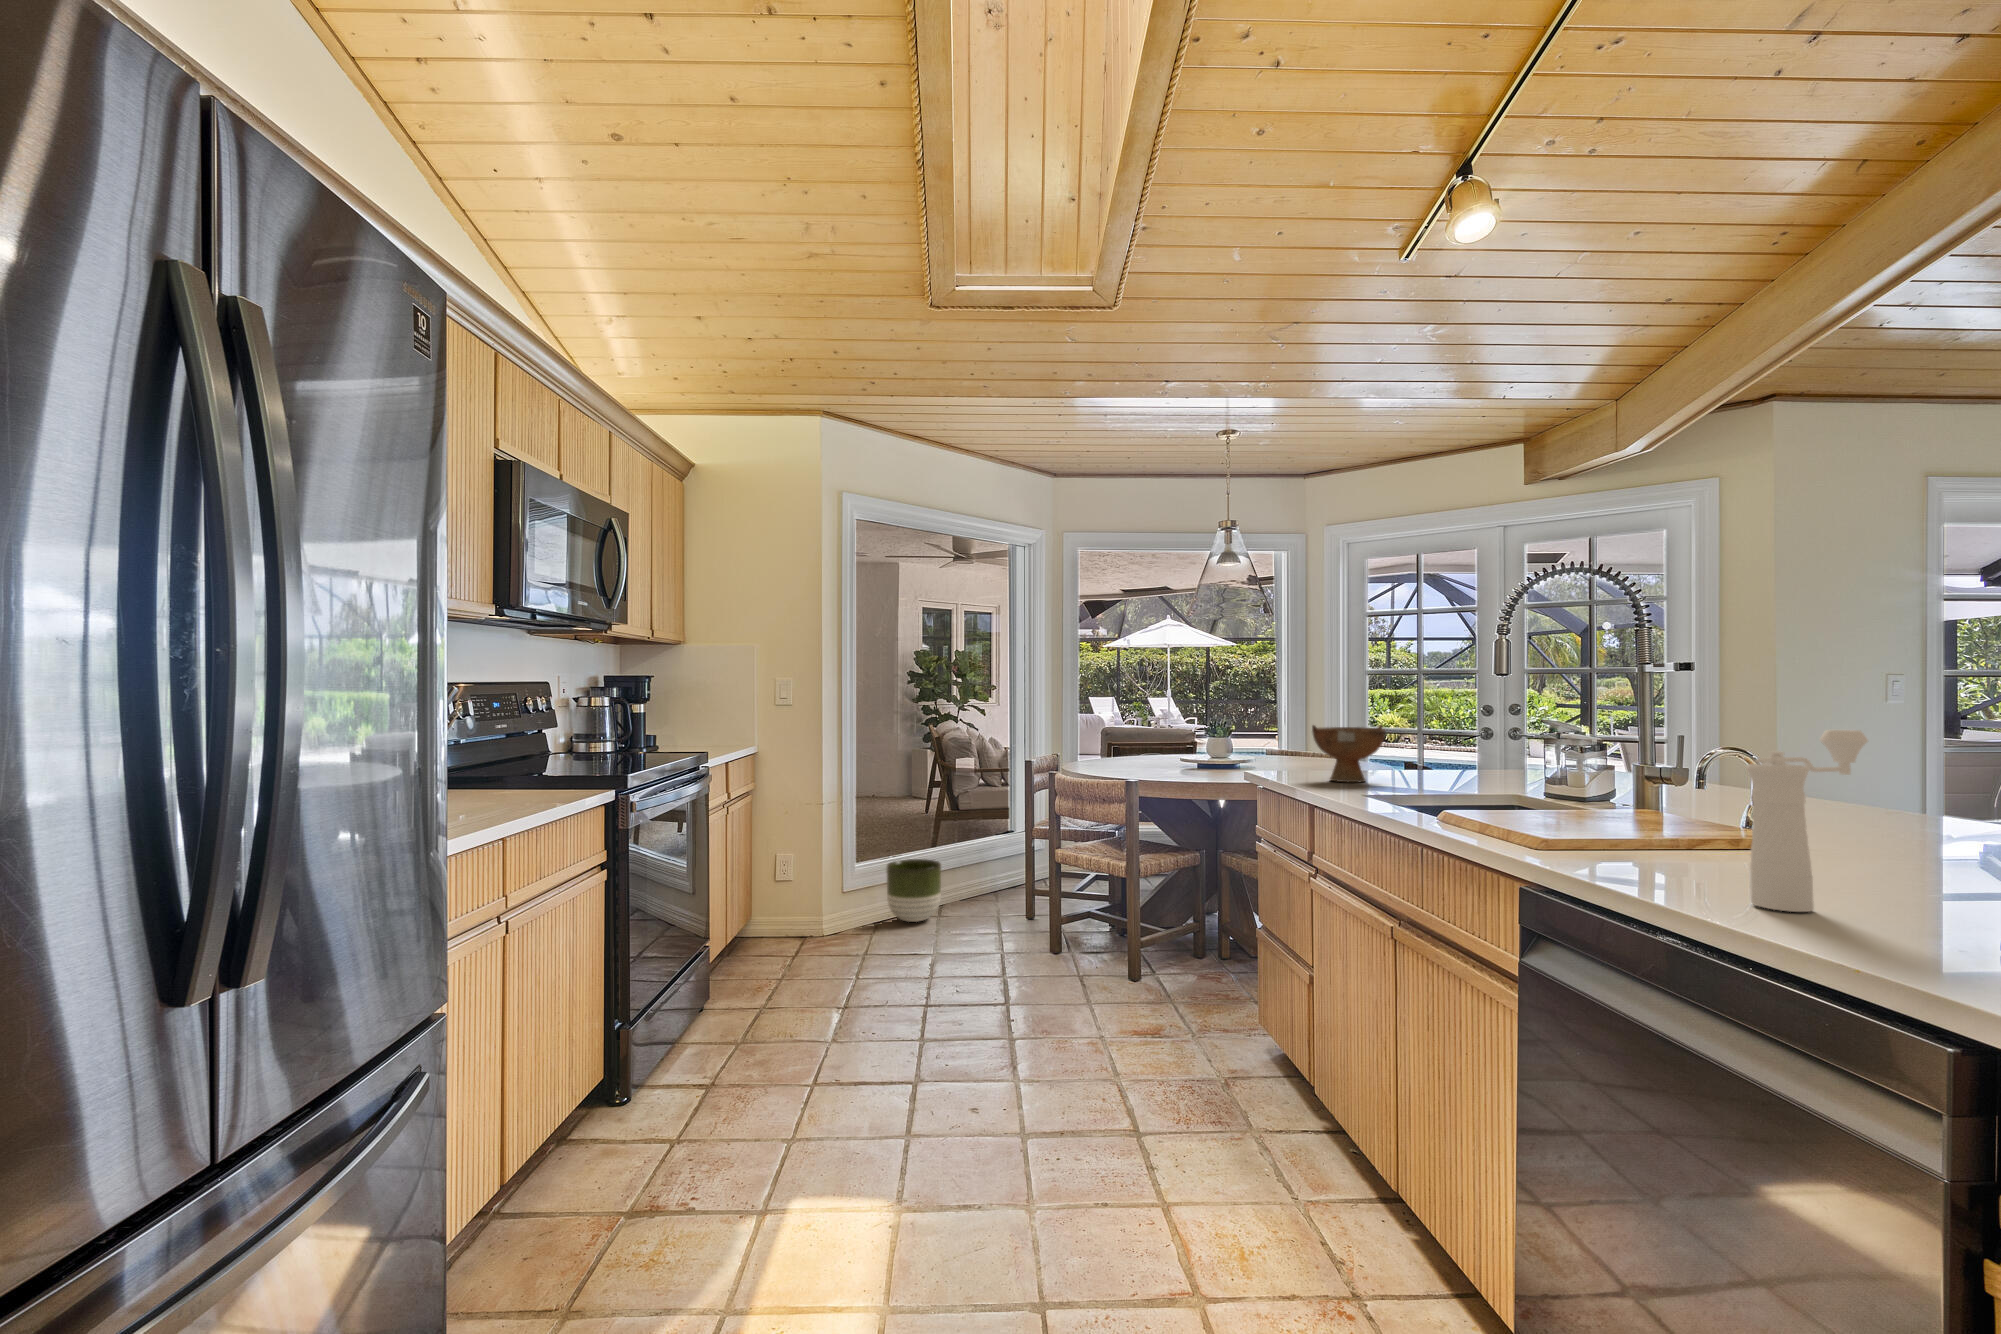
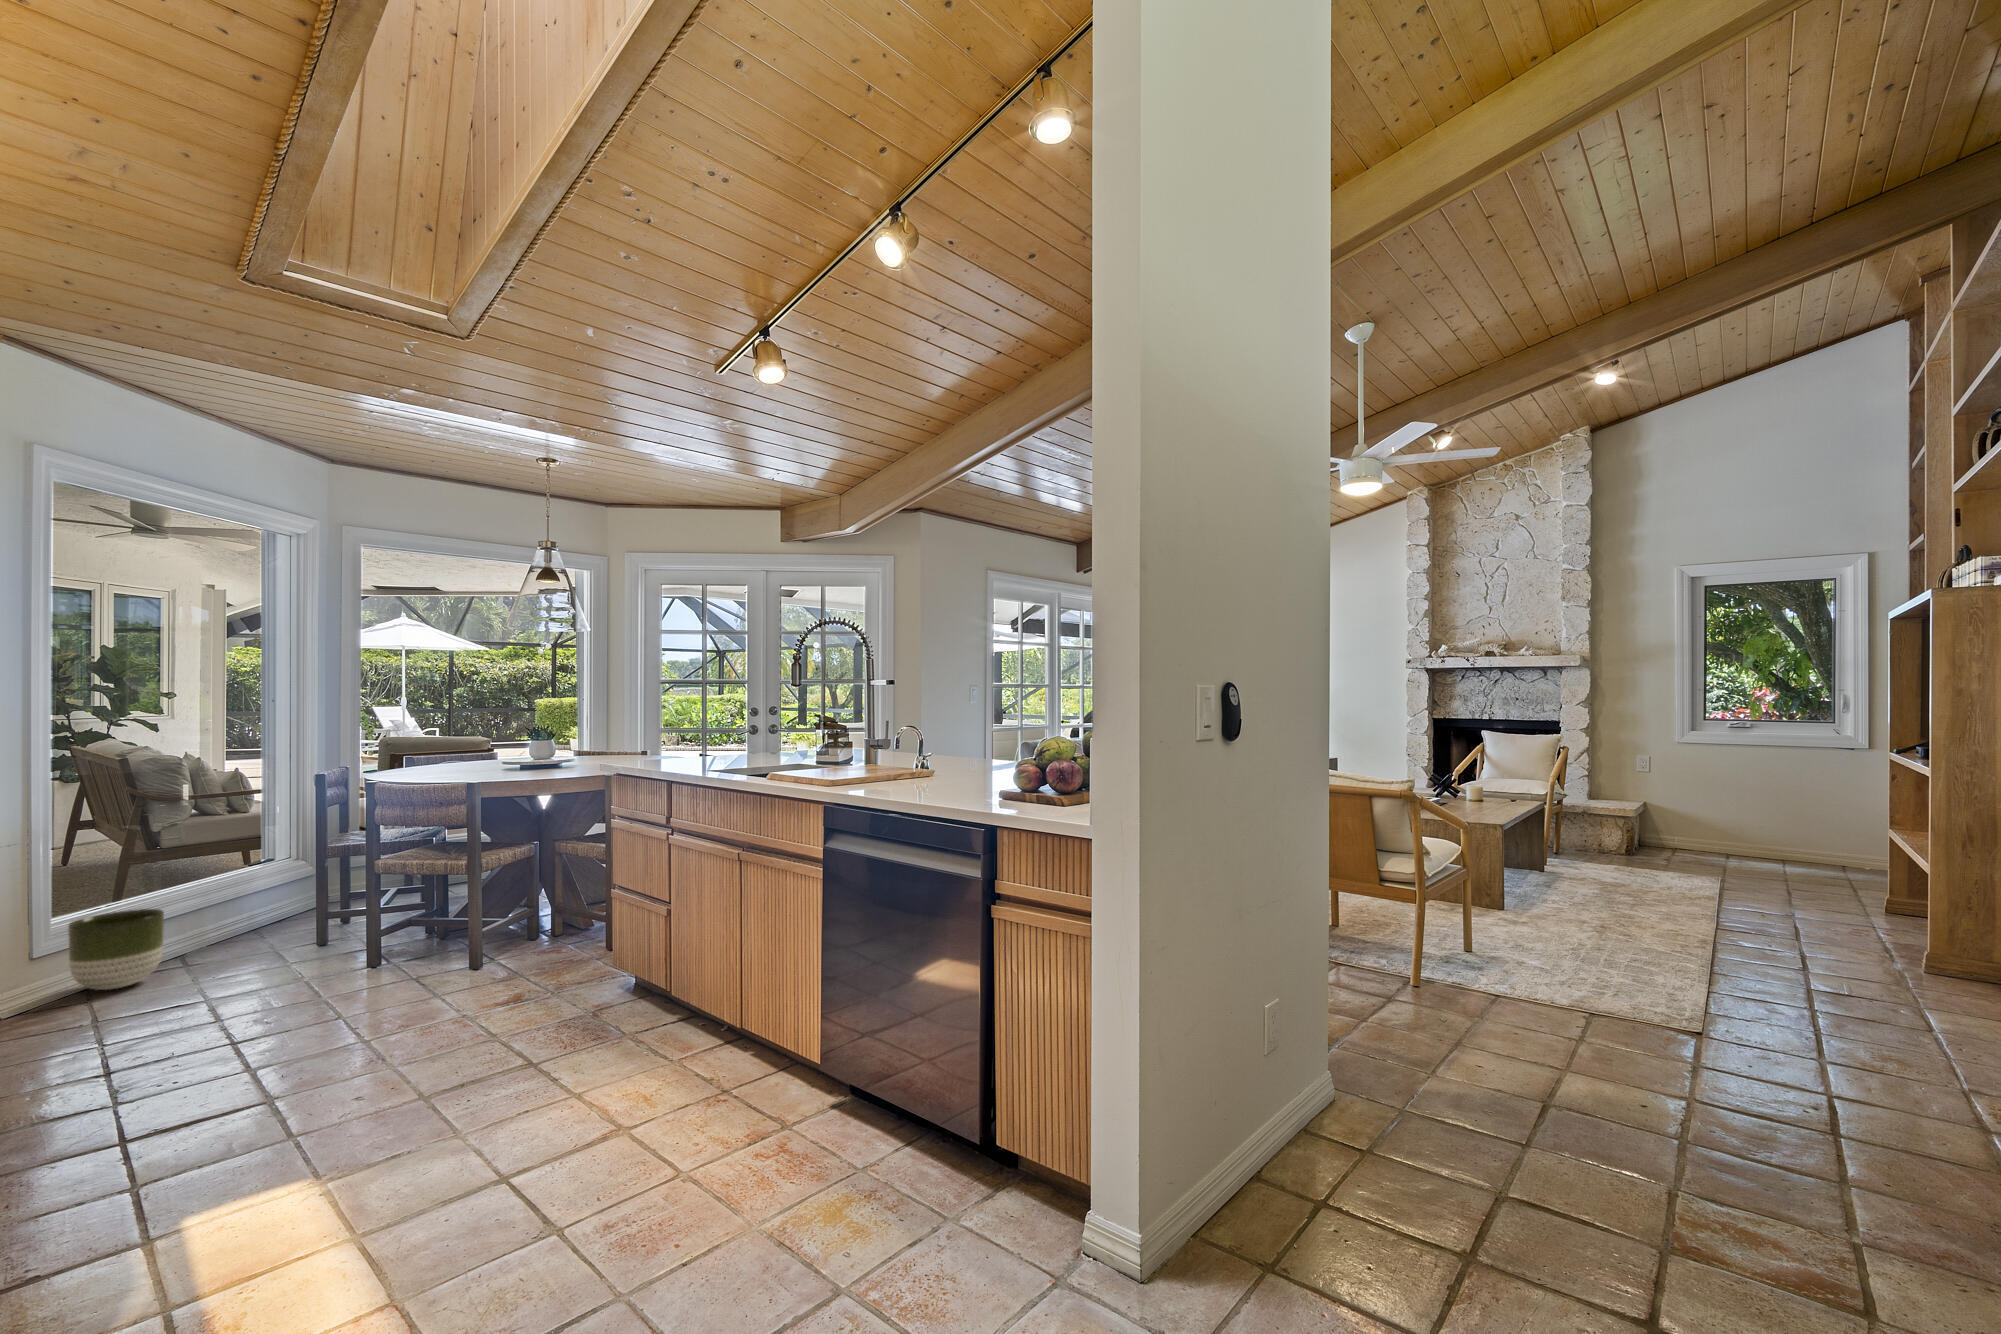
bowl: present [1312,724,1386,782] -> none [644,721,701,767]
pepper mill: present [1746,730,1868,912] -> none [929,710,969,792]

